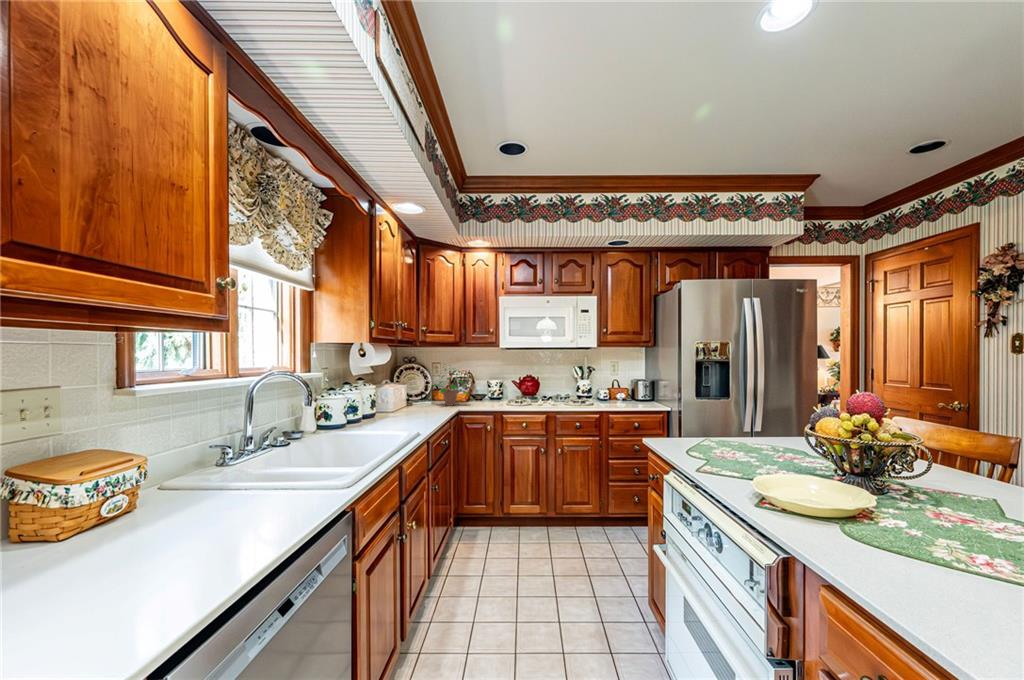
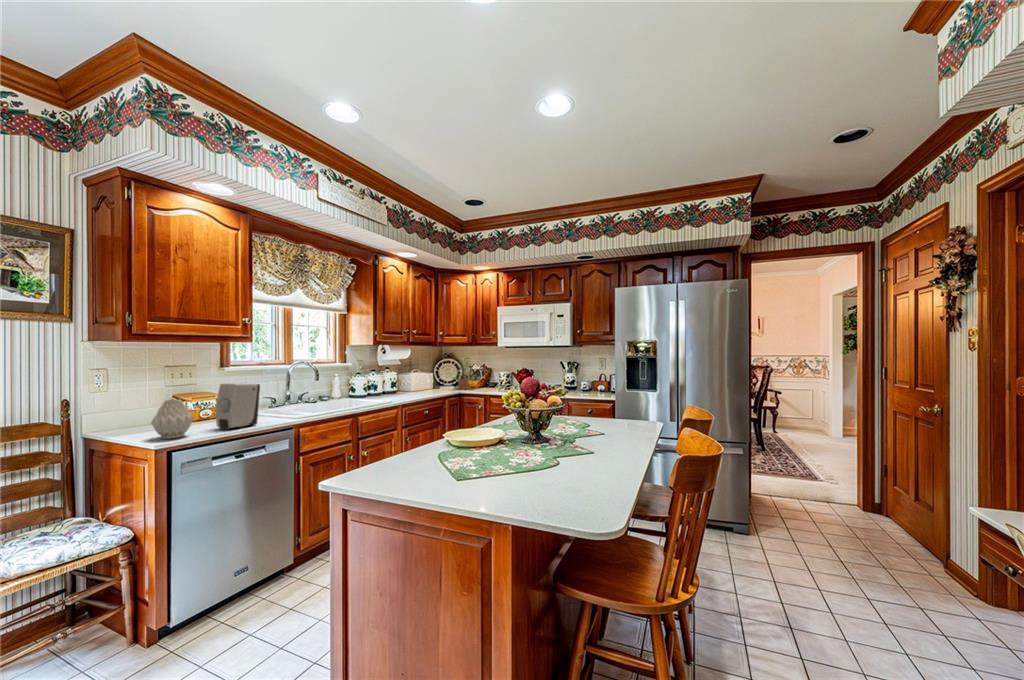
soap dispenser: none [224,415,305,530] -> present [216,383,260,430]
vase: none [91,470,213,592] -> present [151,399,194,439]

